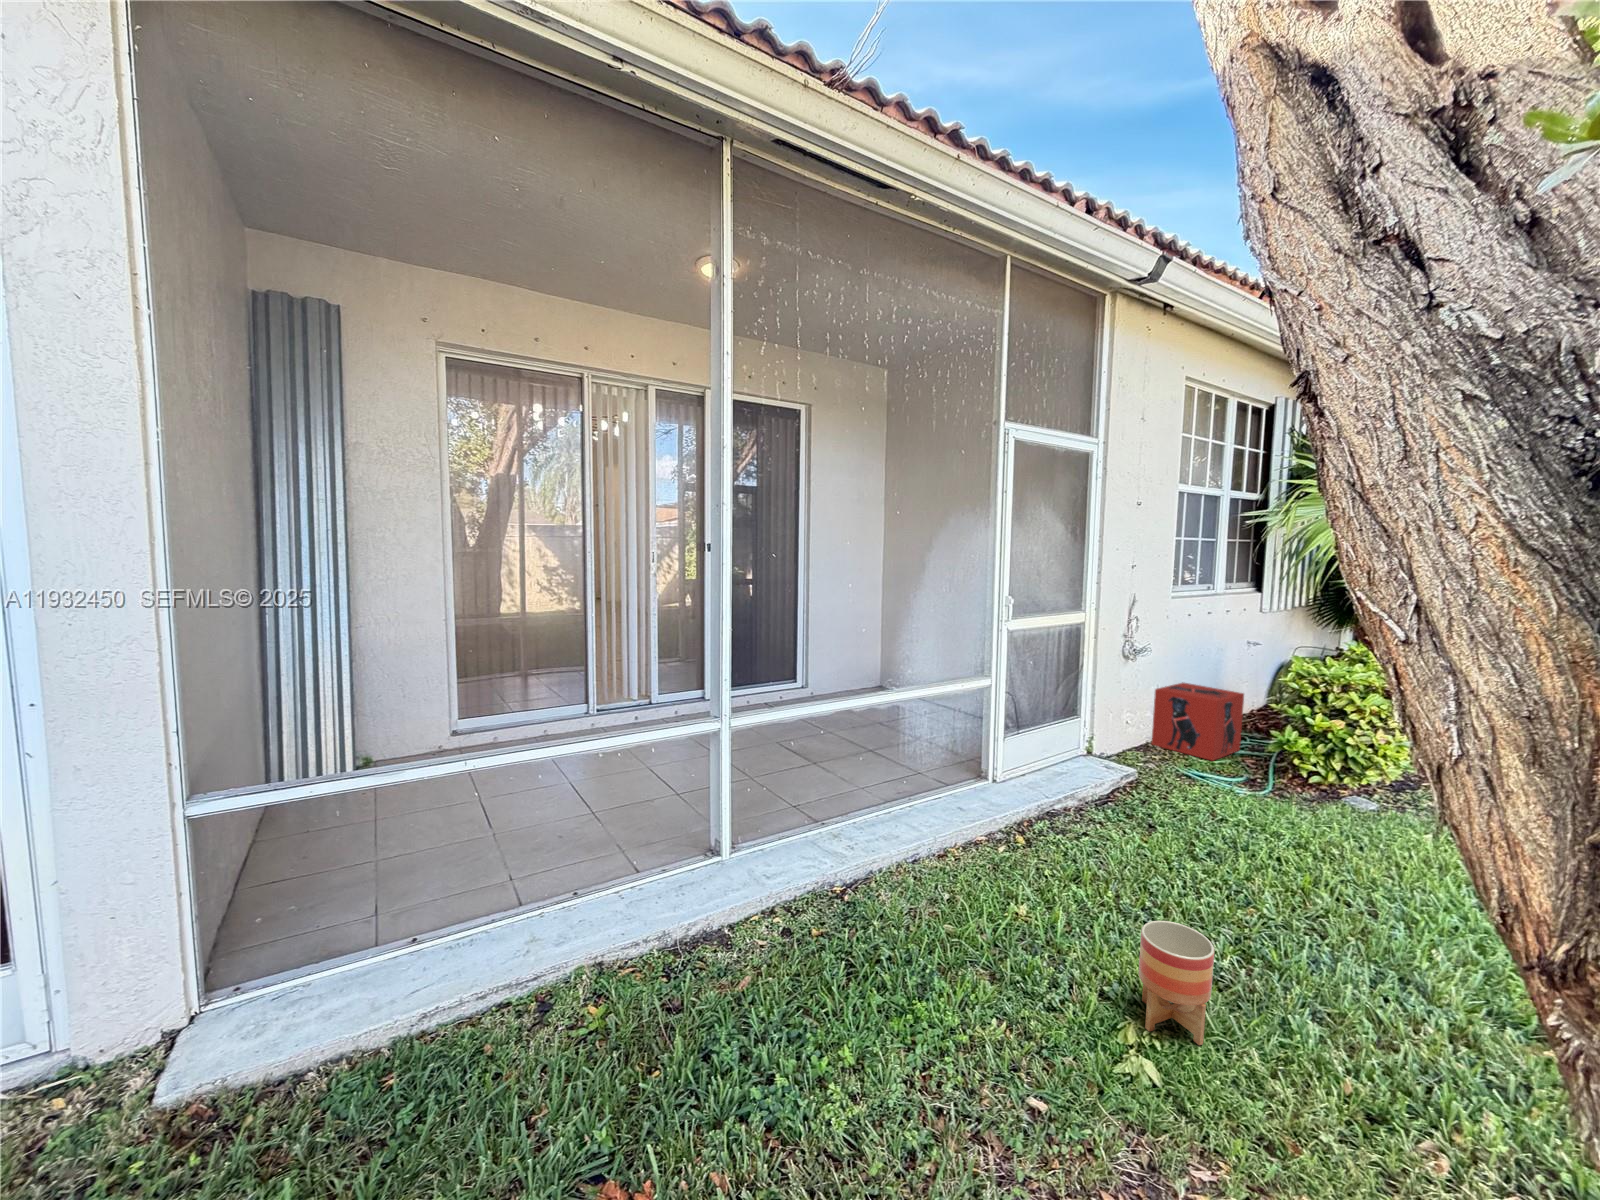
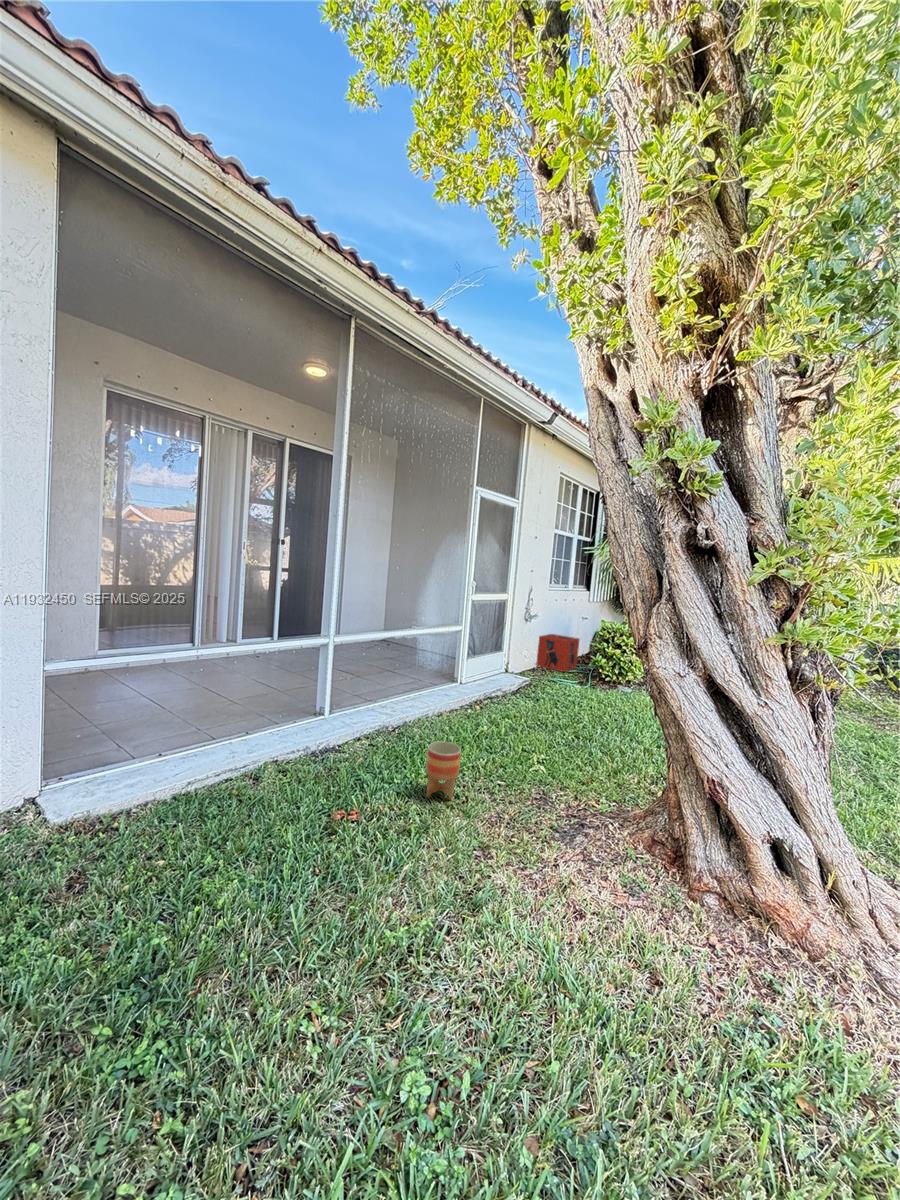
planter: present [1139,921,1214,1045] -> present [426,741,461,800]

